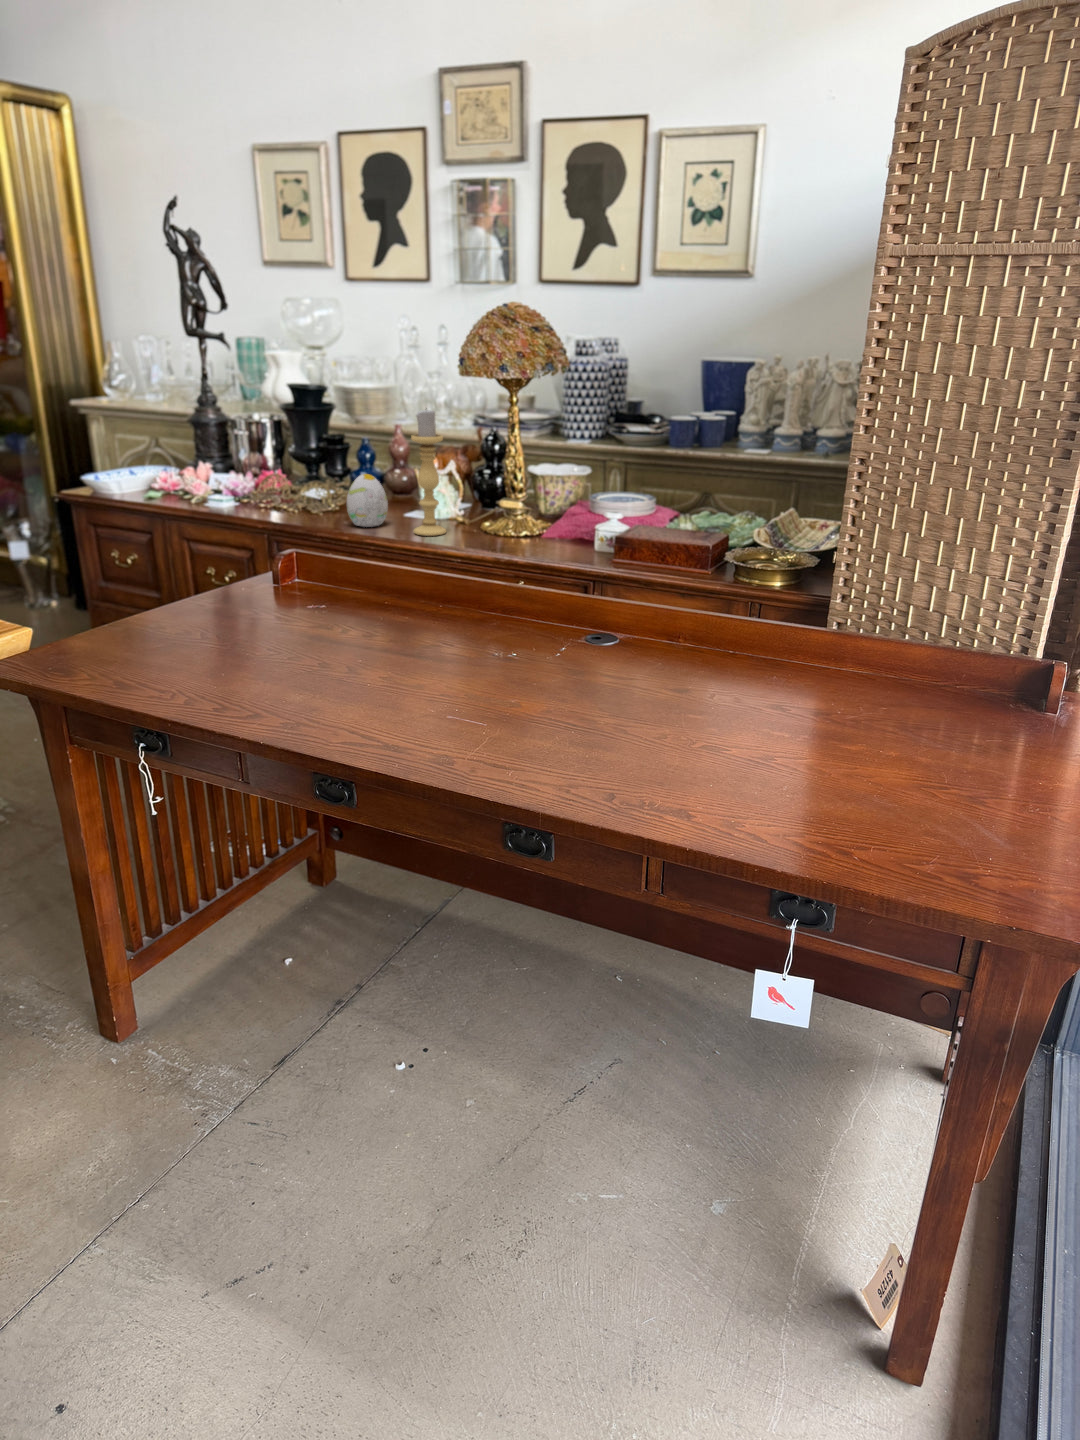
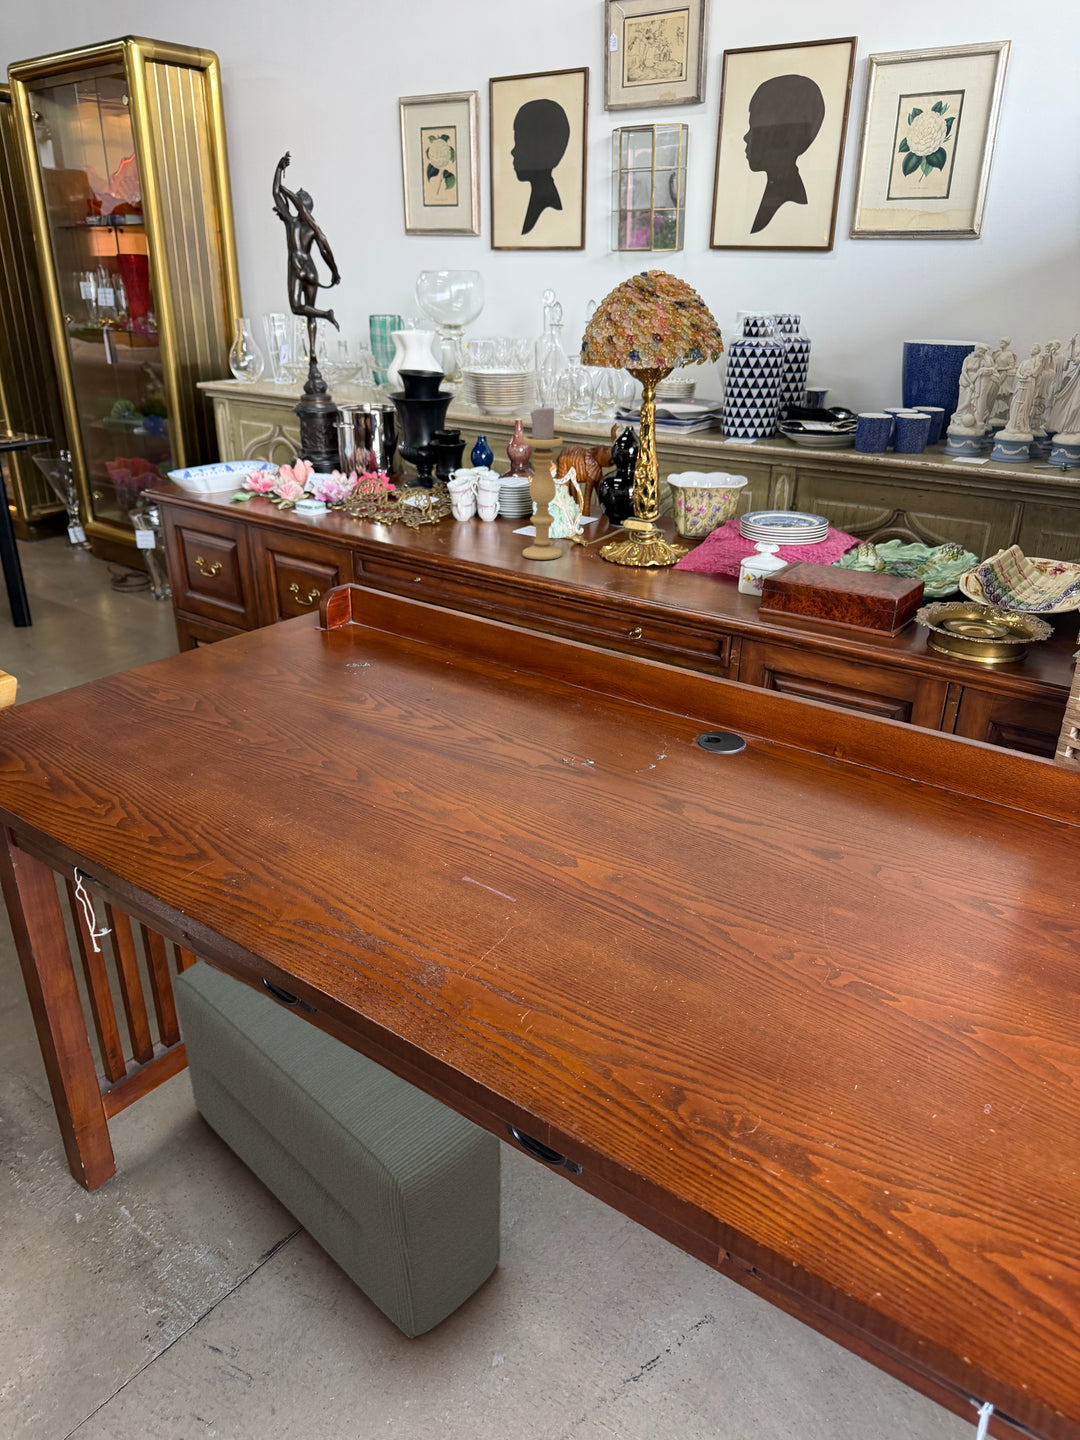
decorative egg: present [347,474,388,527] -> none [449,481,497,544]
pouf: none [177,833,464,1100] -> present [174,961,501,1338]

